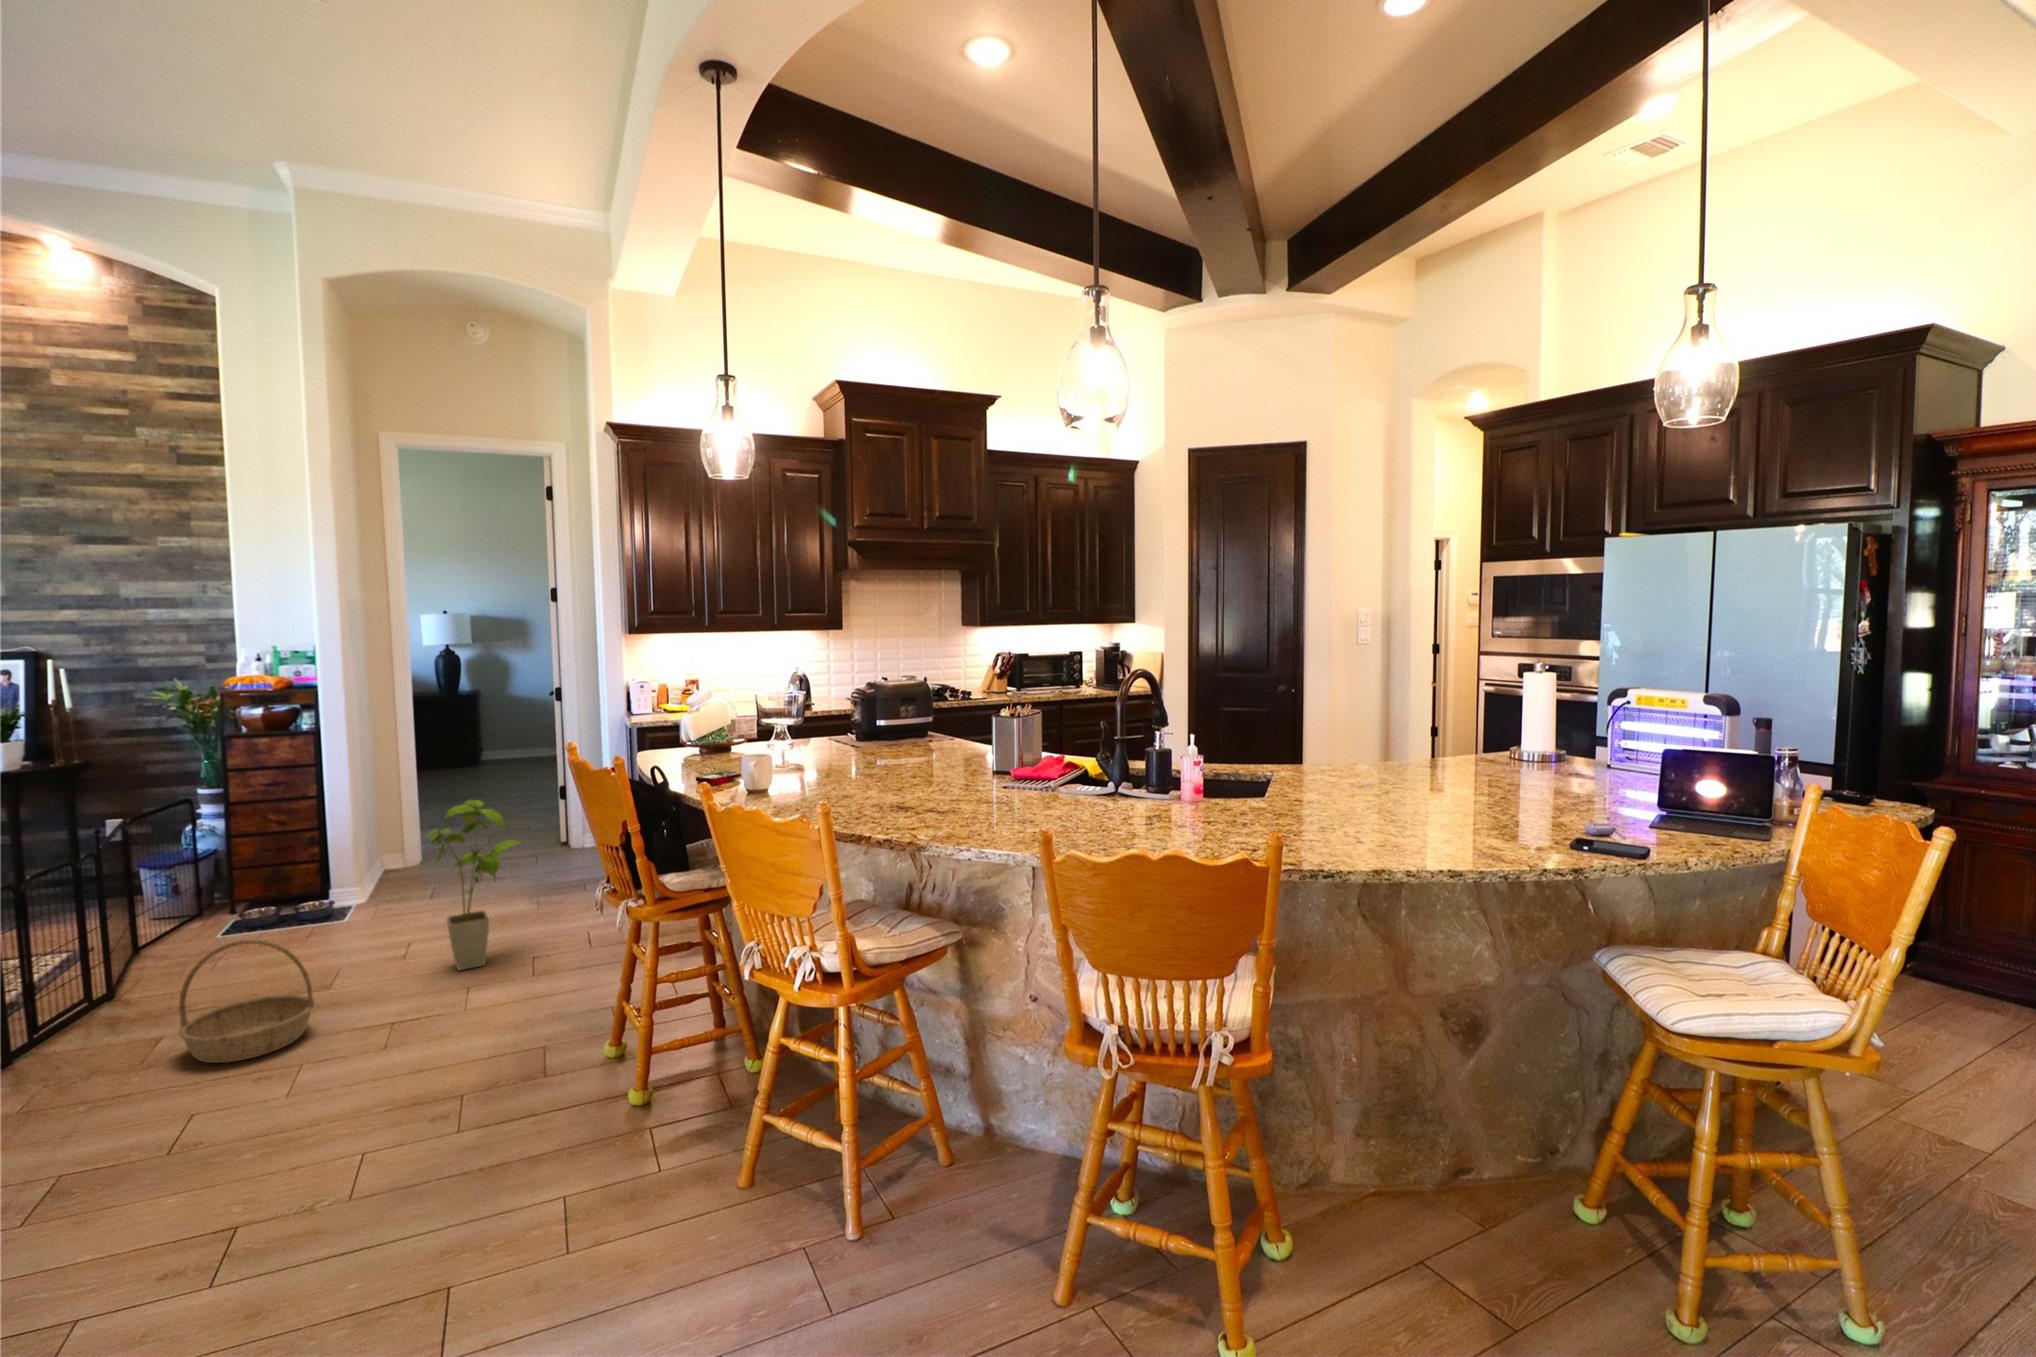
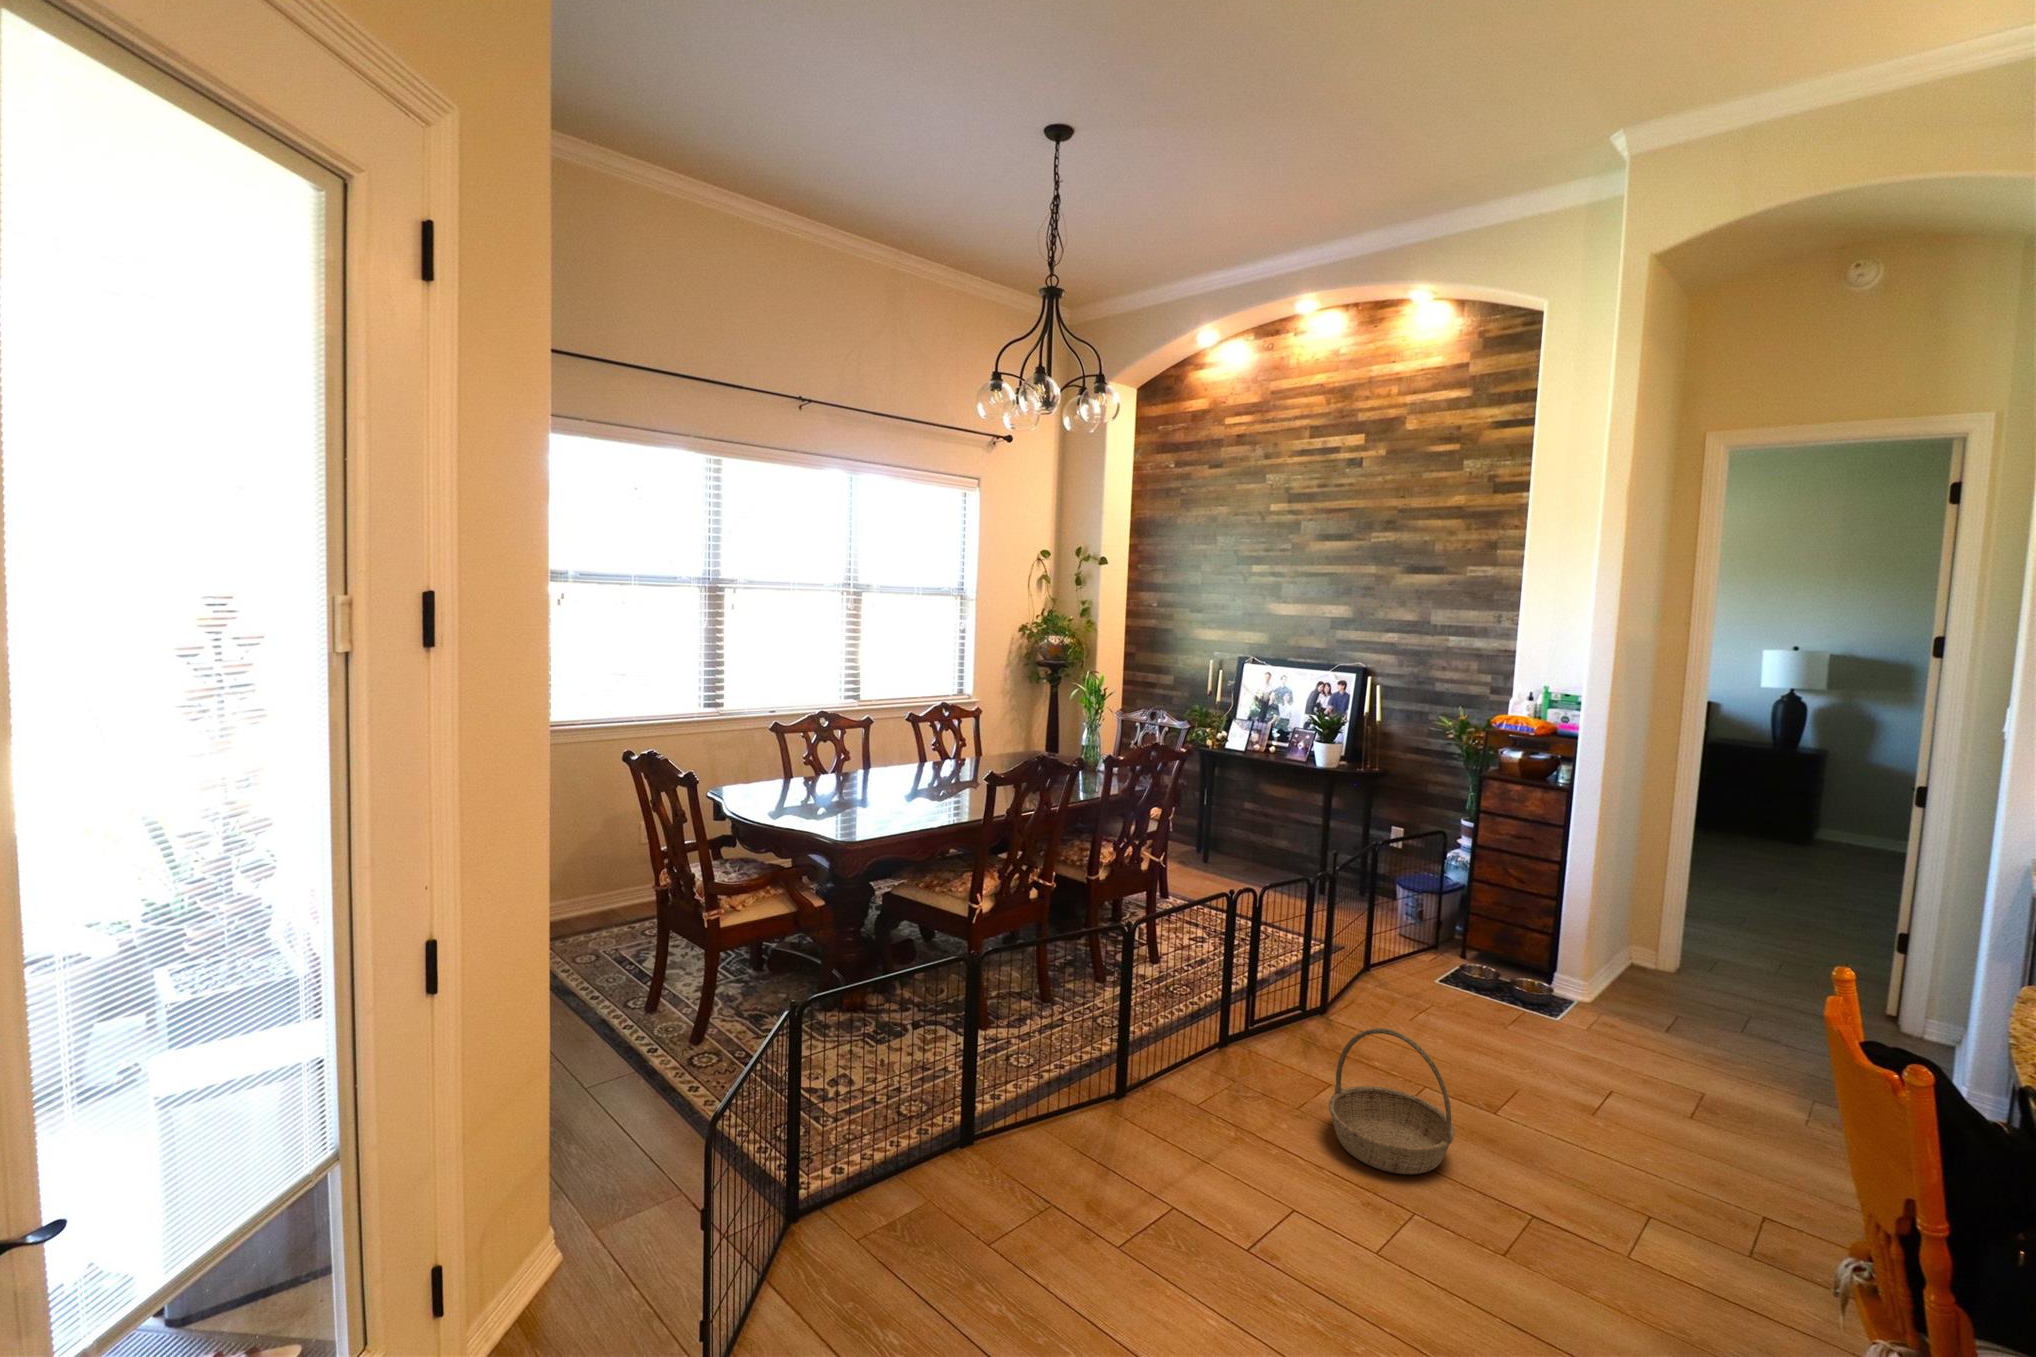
house plant: present [425,800,520,970] -> none [1628,951,1786,1192]

